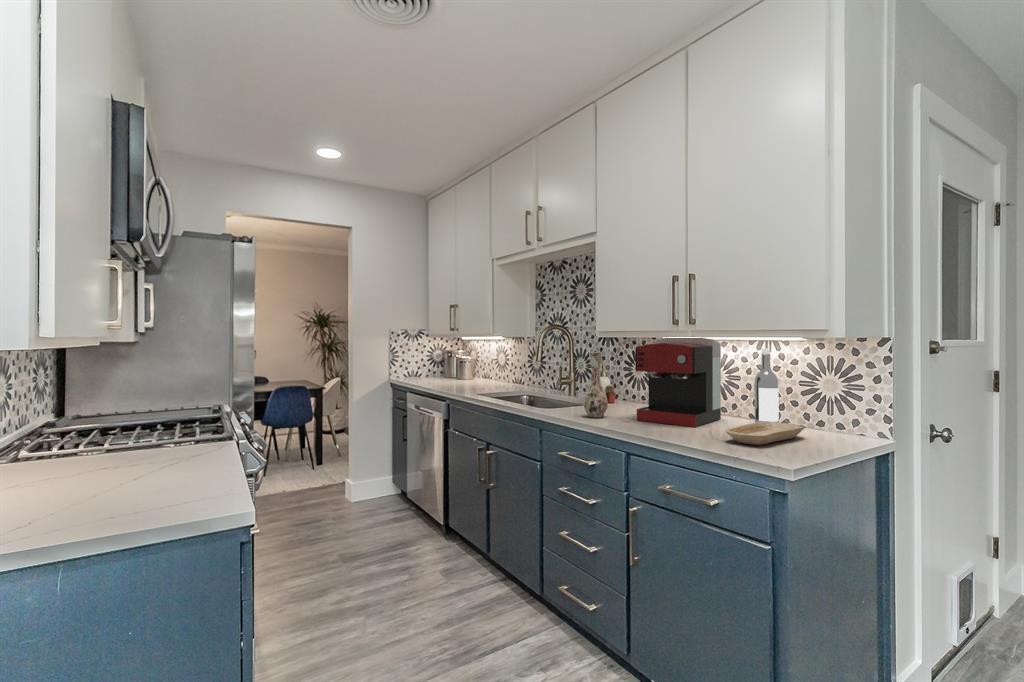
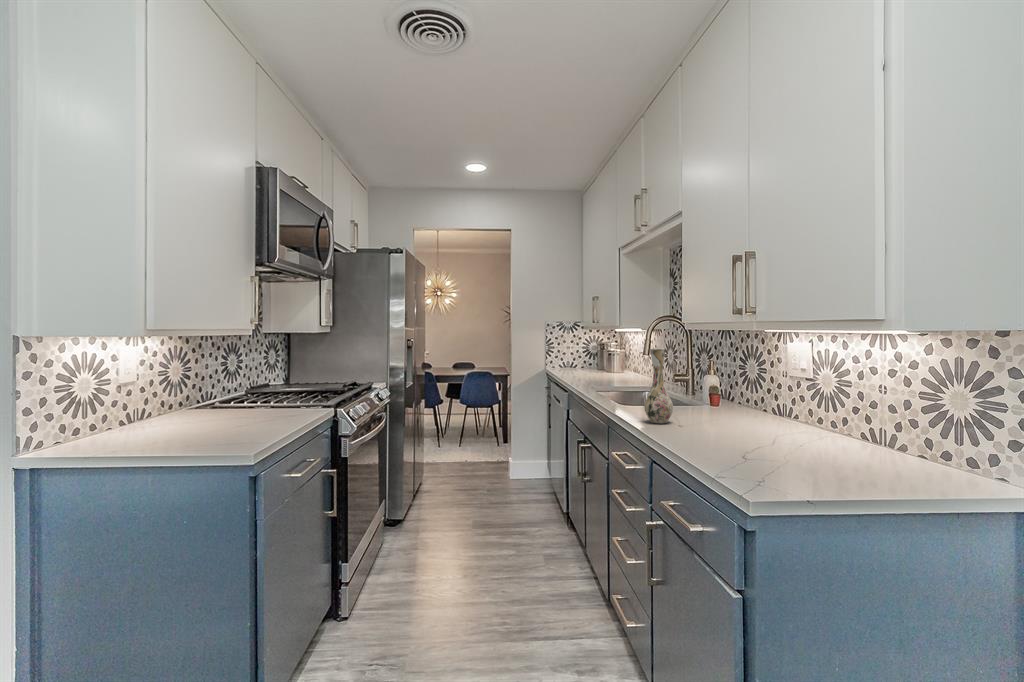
coffee maker: present [635,338,721,427] -> none [695,329,818,445]
wine bottle: present [754,348,779,423] -> none [847,345,883,455]
tray: present [726,422,805,445] -> none [744,446,884,476]

